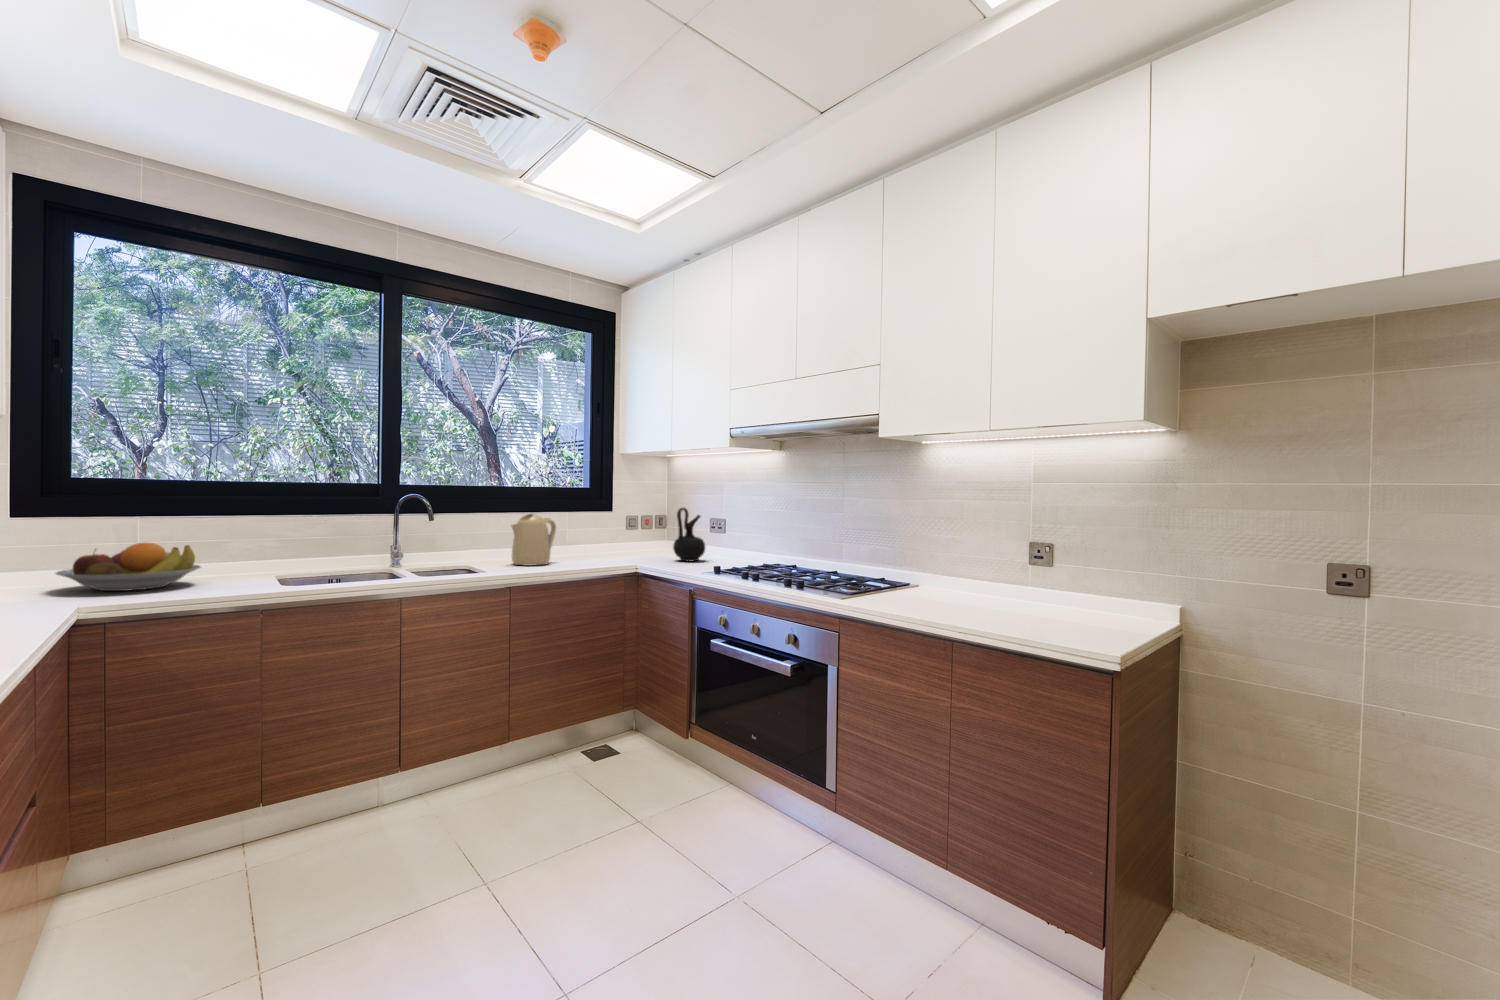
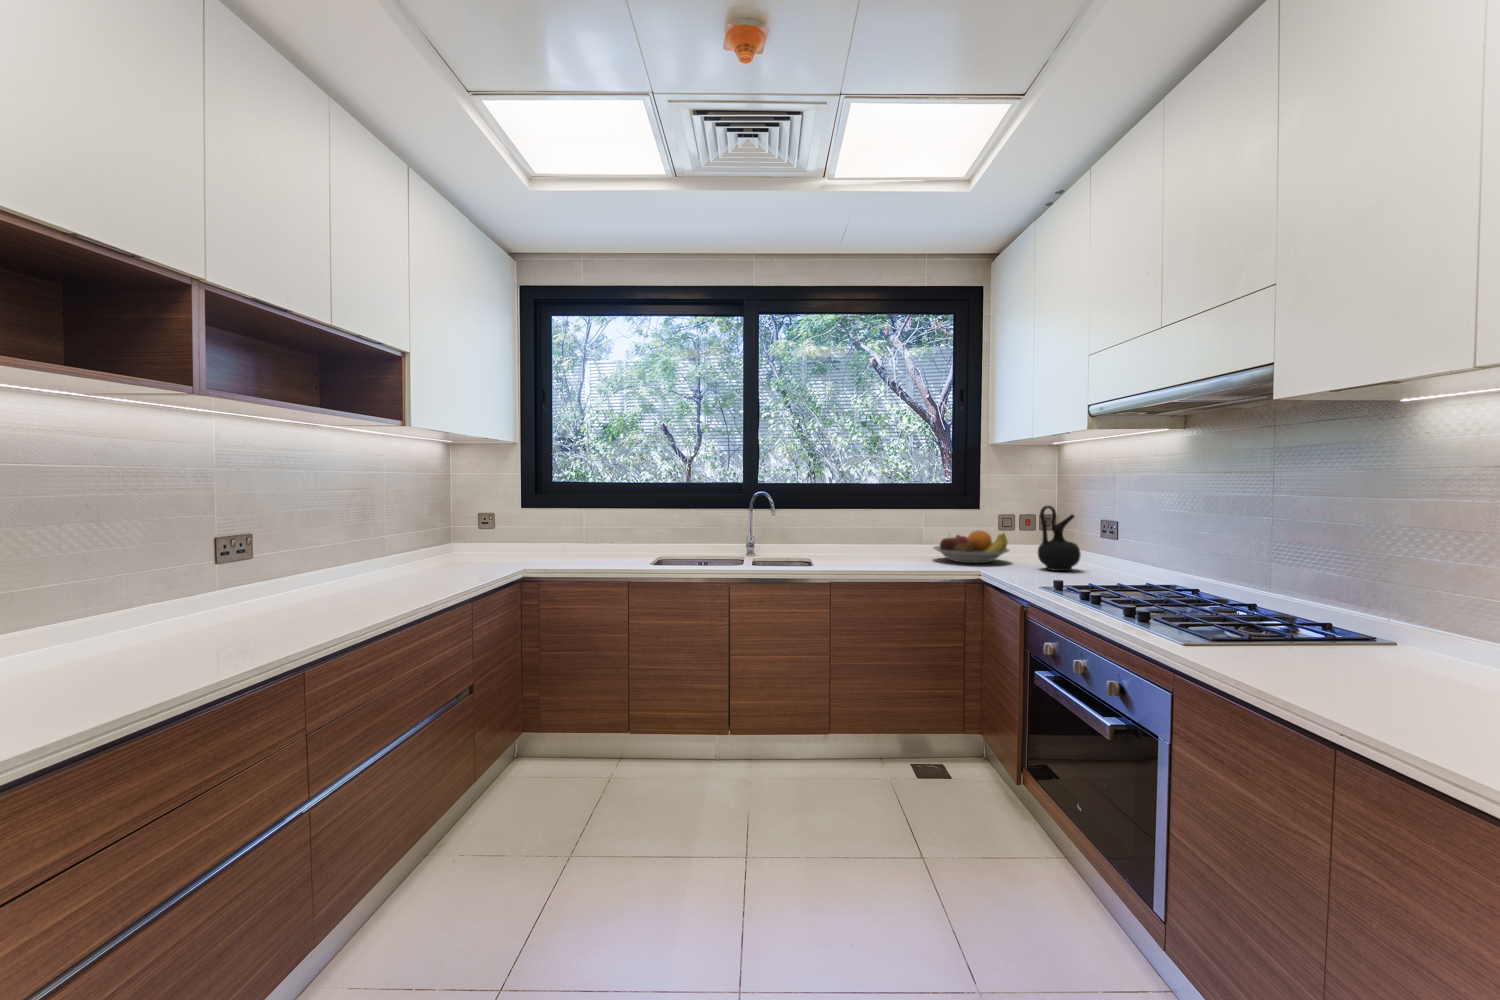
kettle: present [511,514,556,566] -> none [852,511,902,564]
fruit bowl: present [56,543,201,591] -> present [933,530,1009,563]

